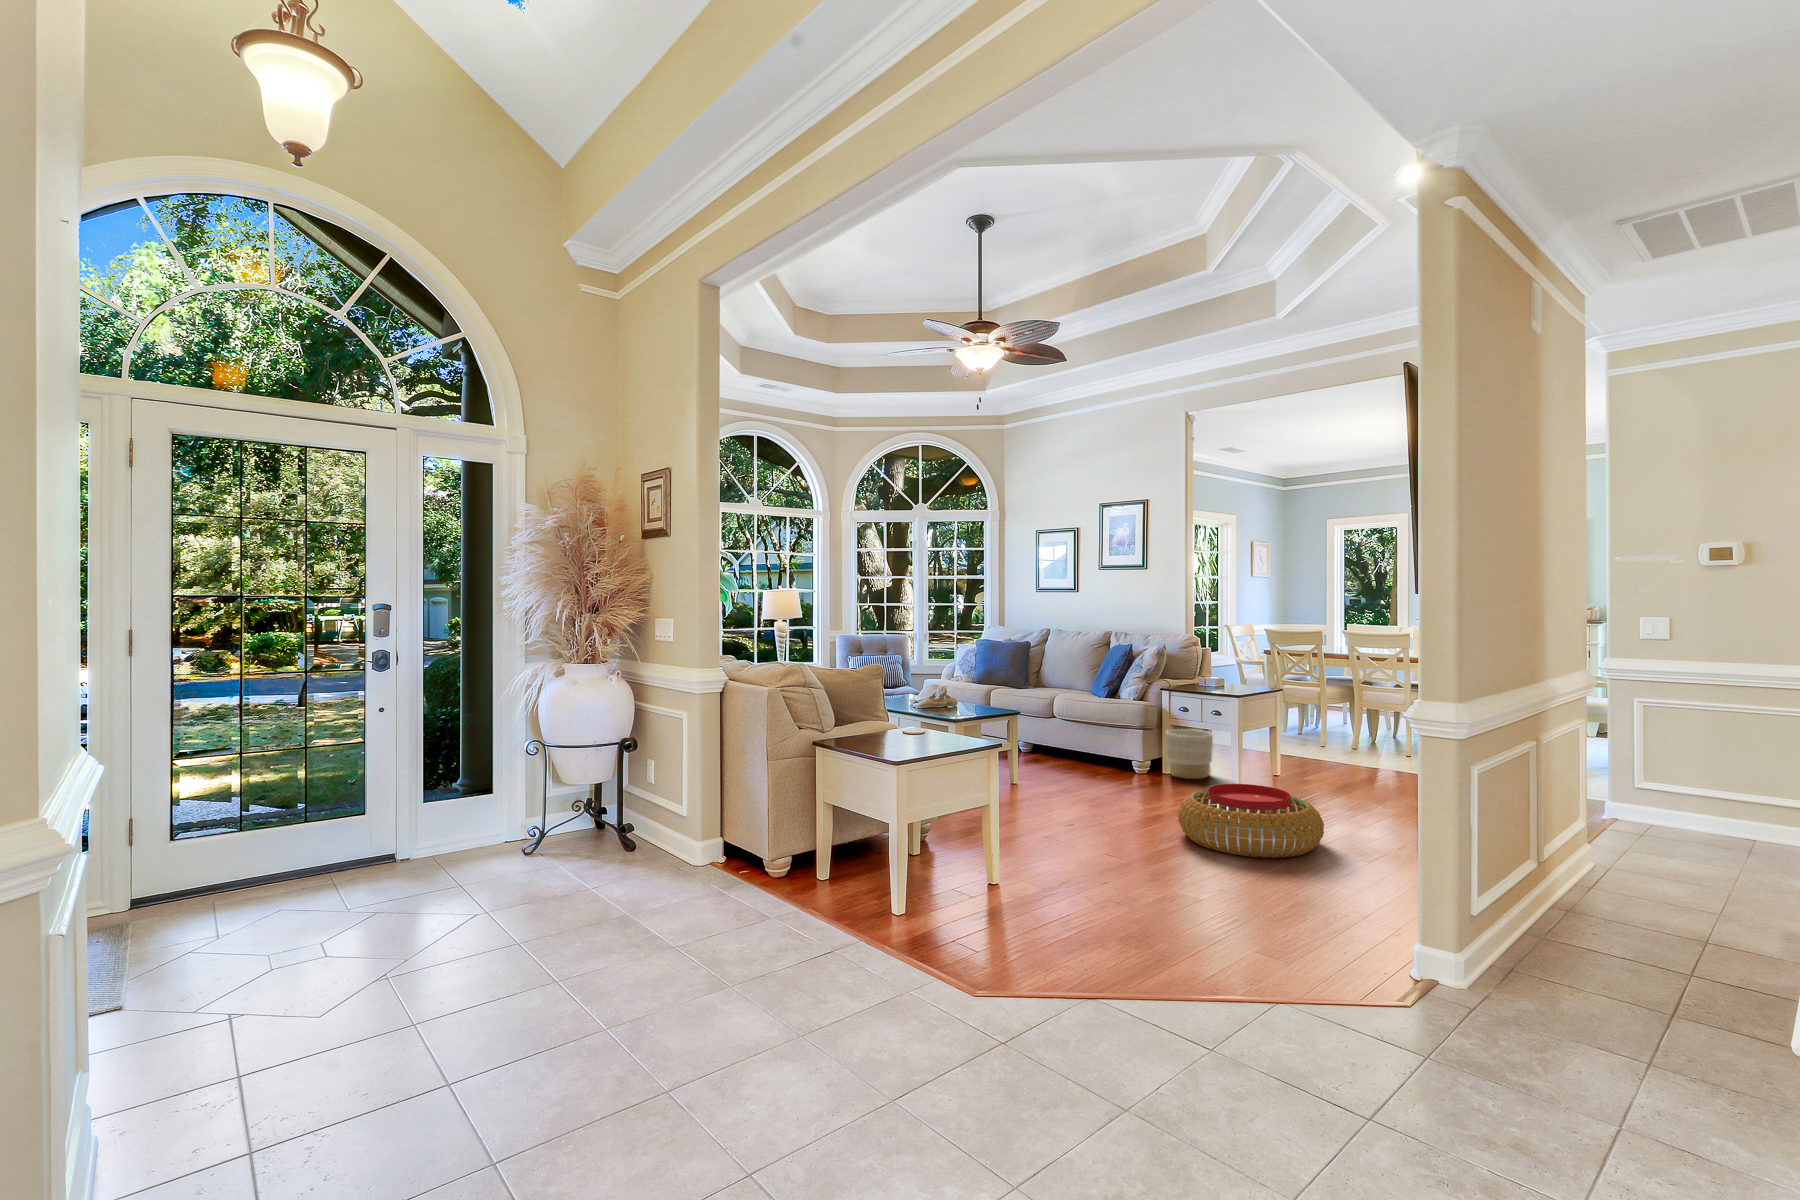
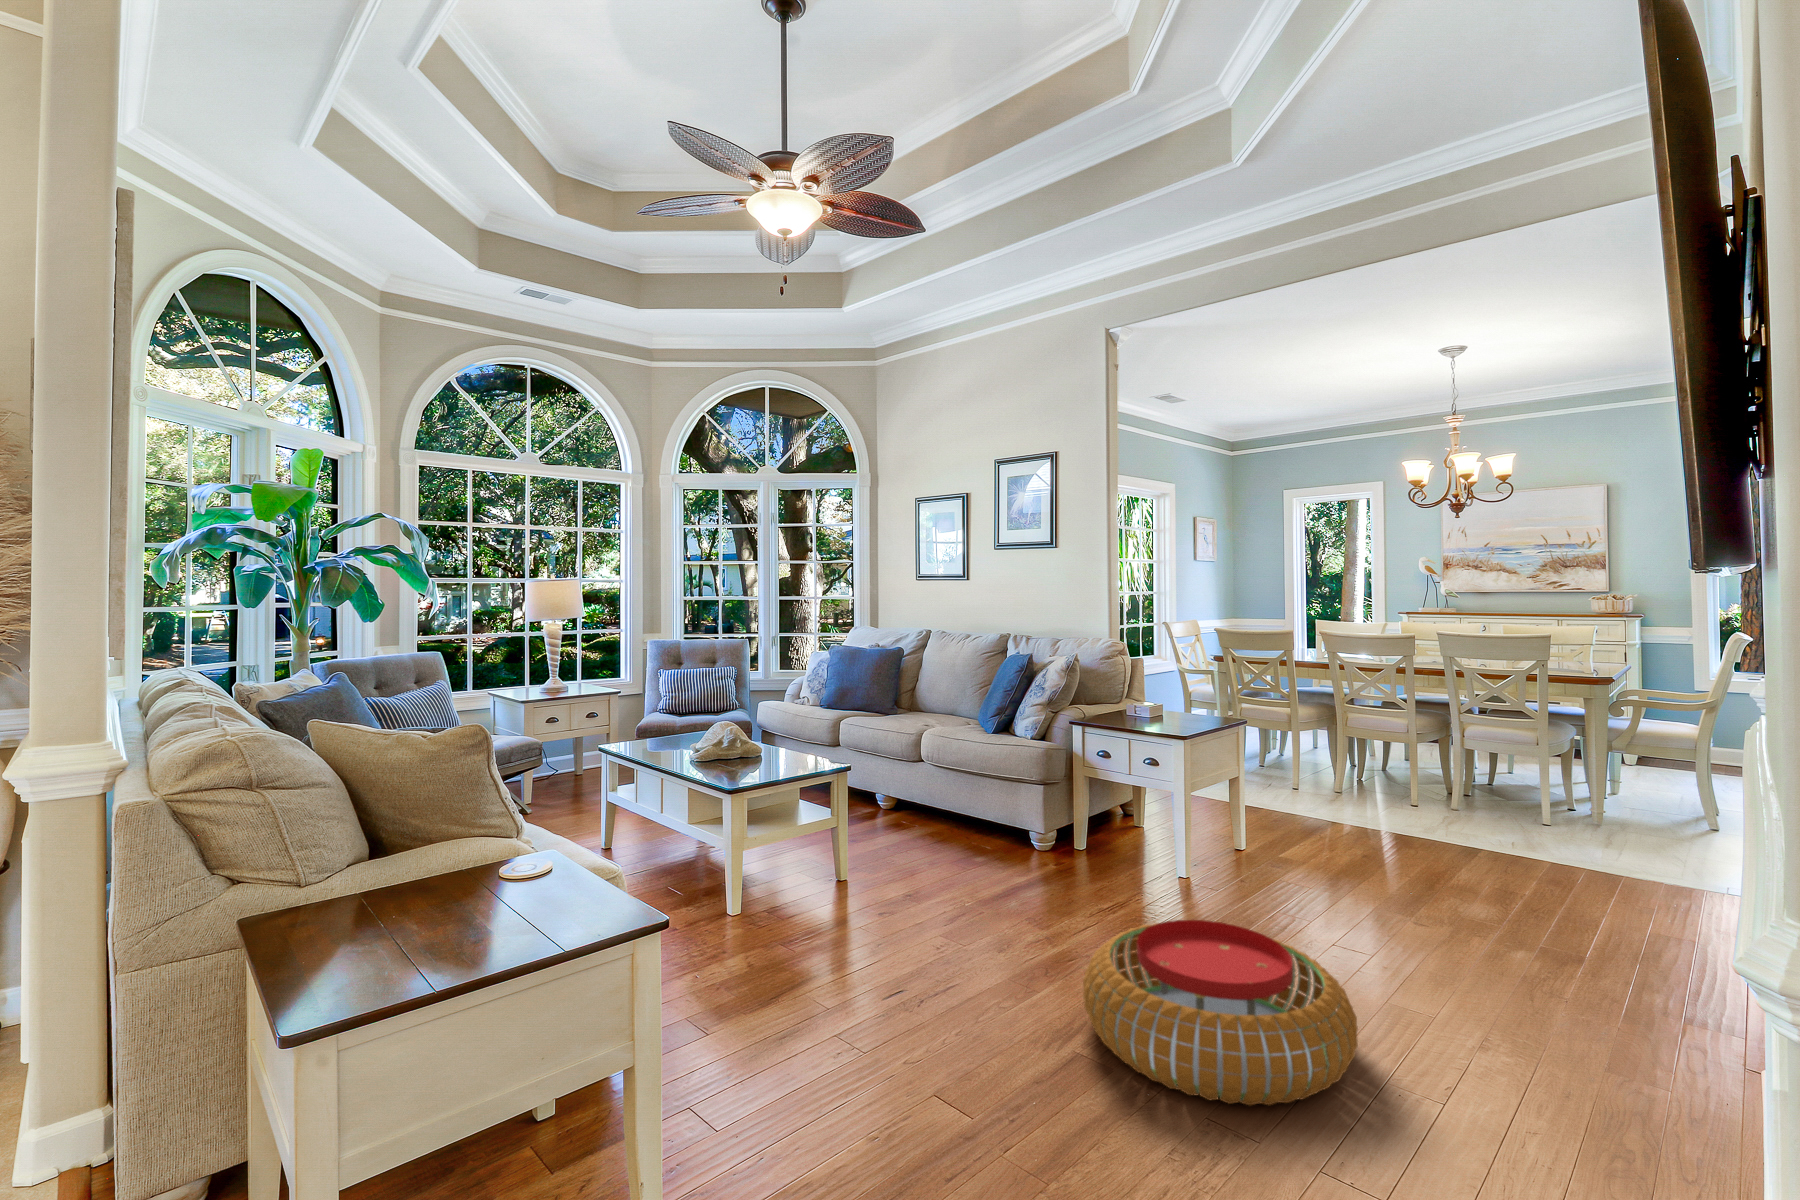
planter: present [1166,729,1213,779] -> none [1078,781,1147,861]

